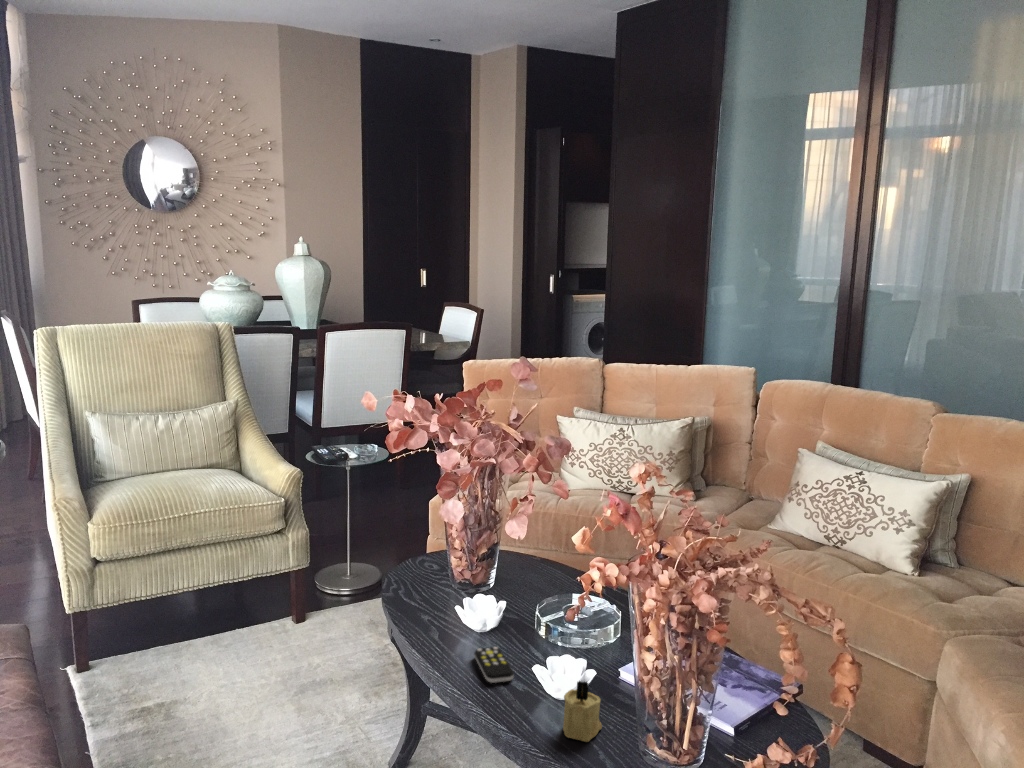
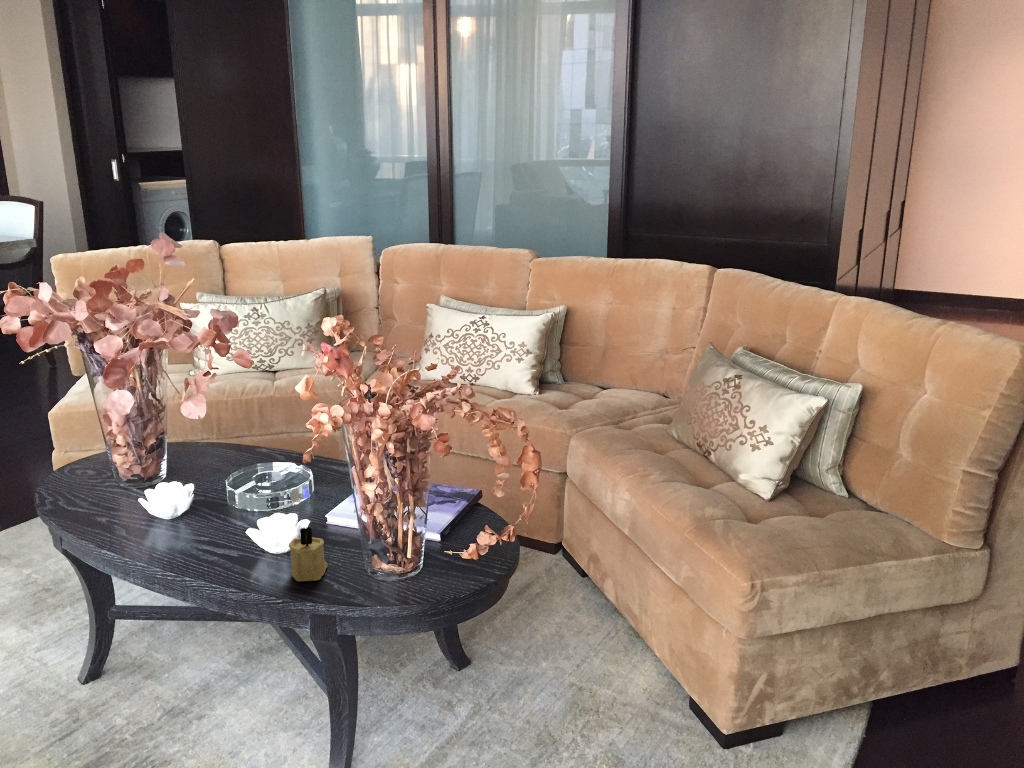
remote control: present [474,647,514,683] -> none [175,526,225,558]

